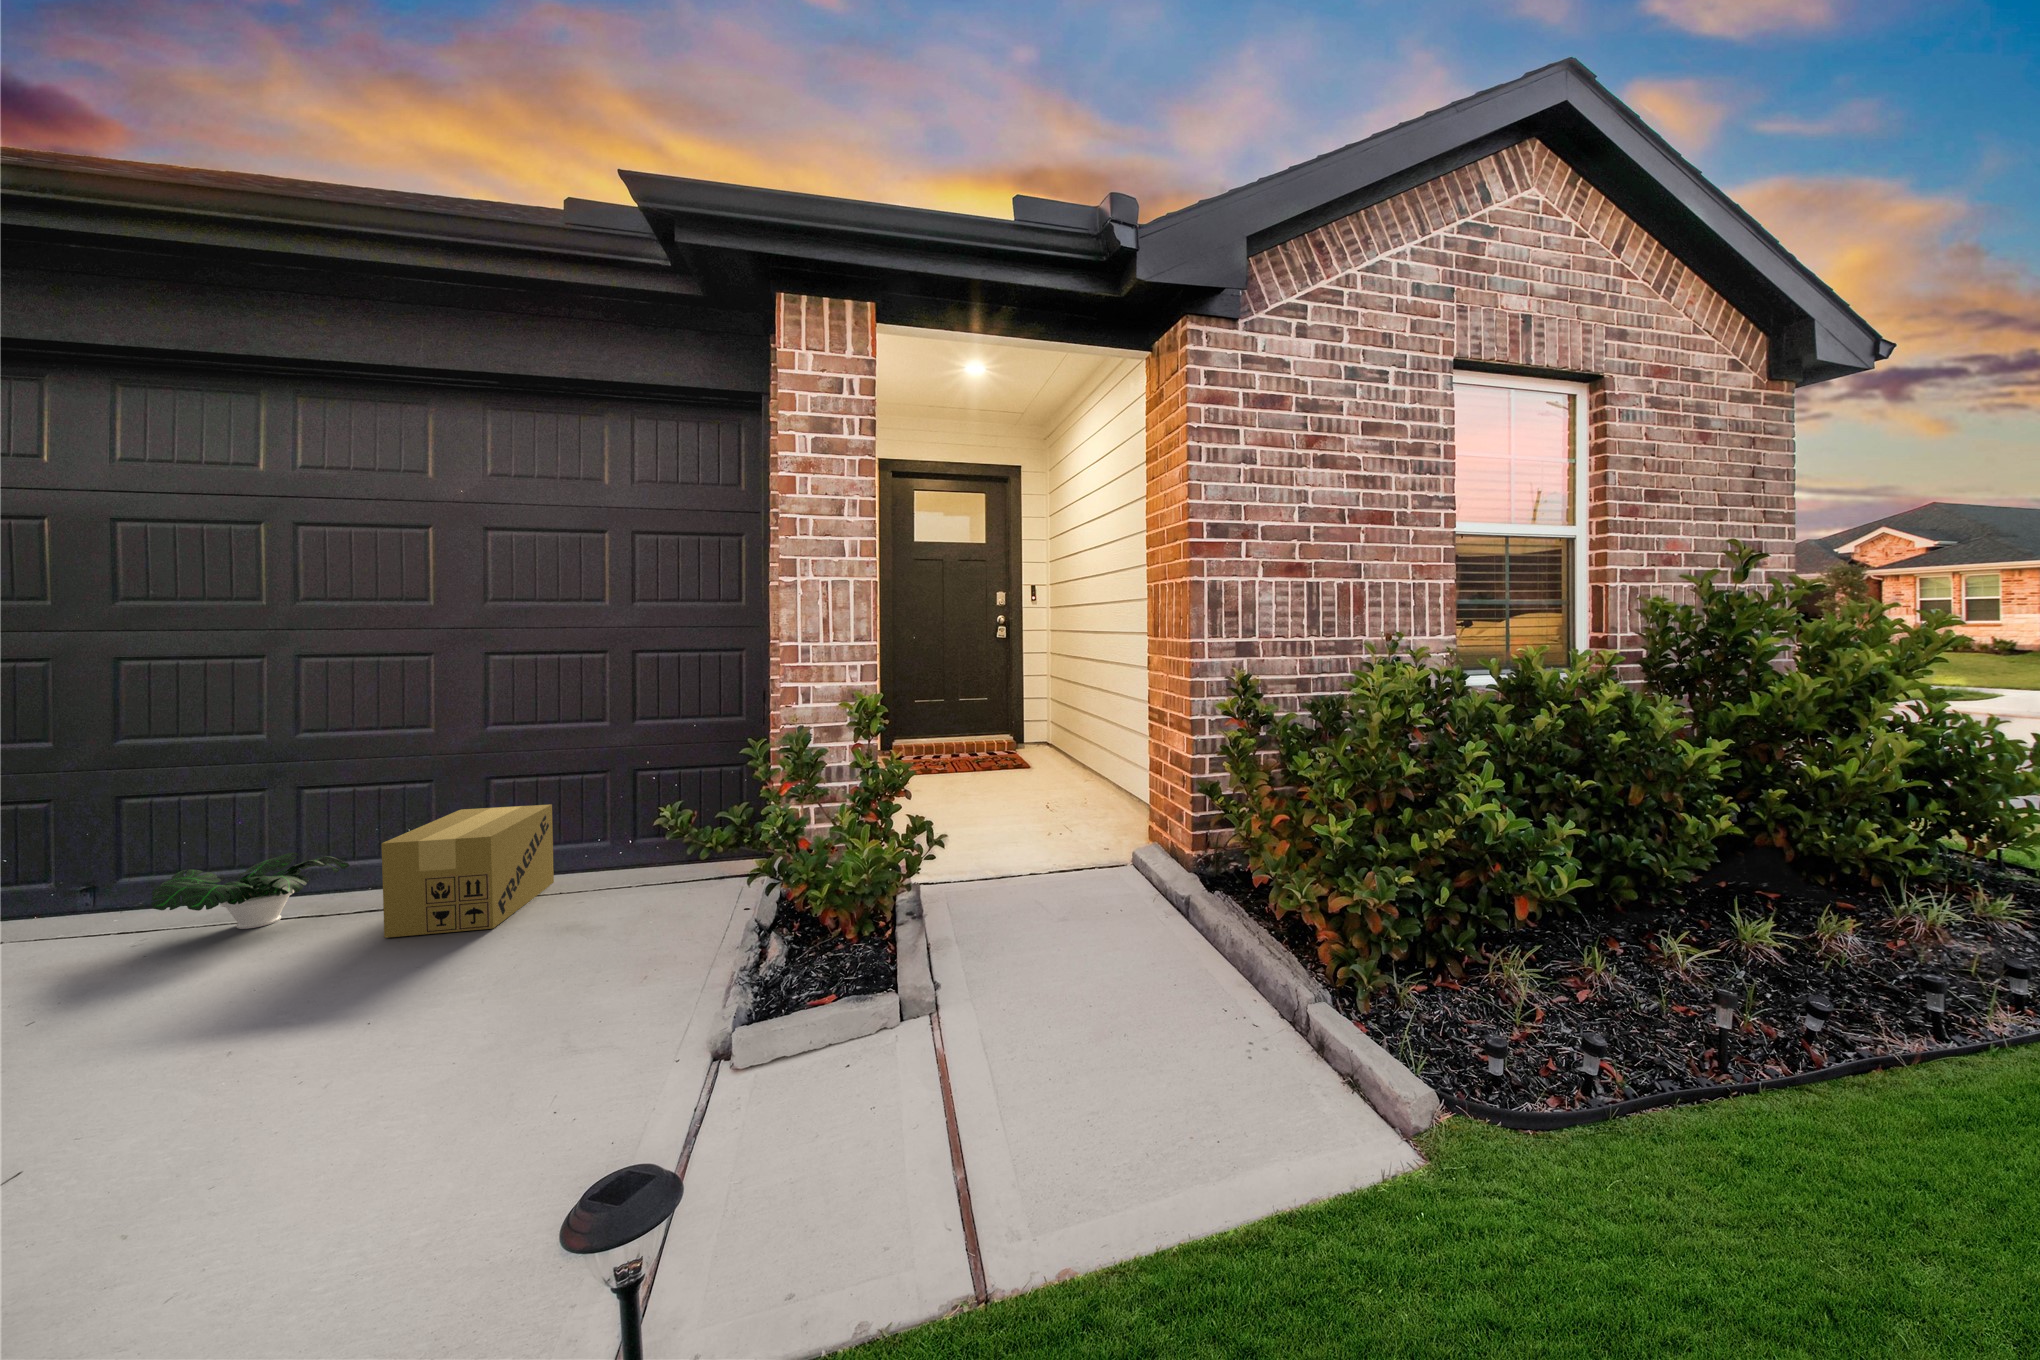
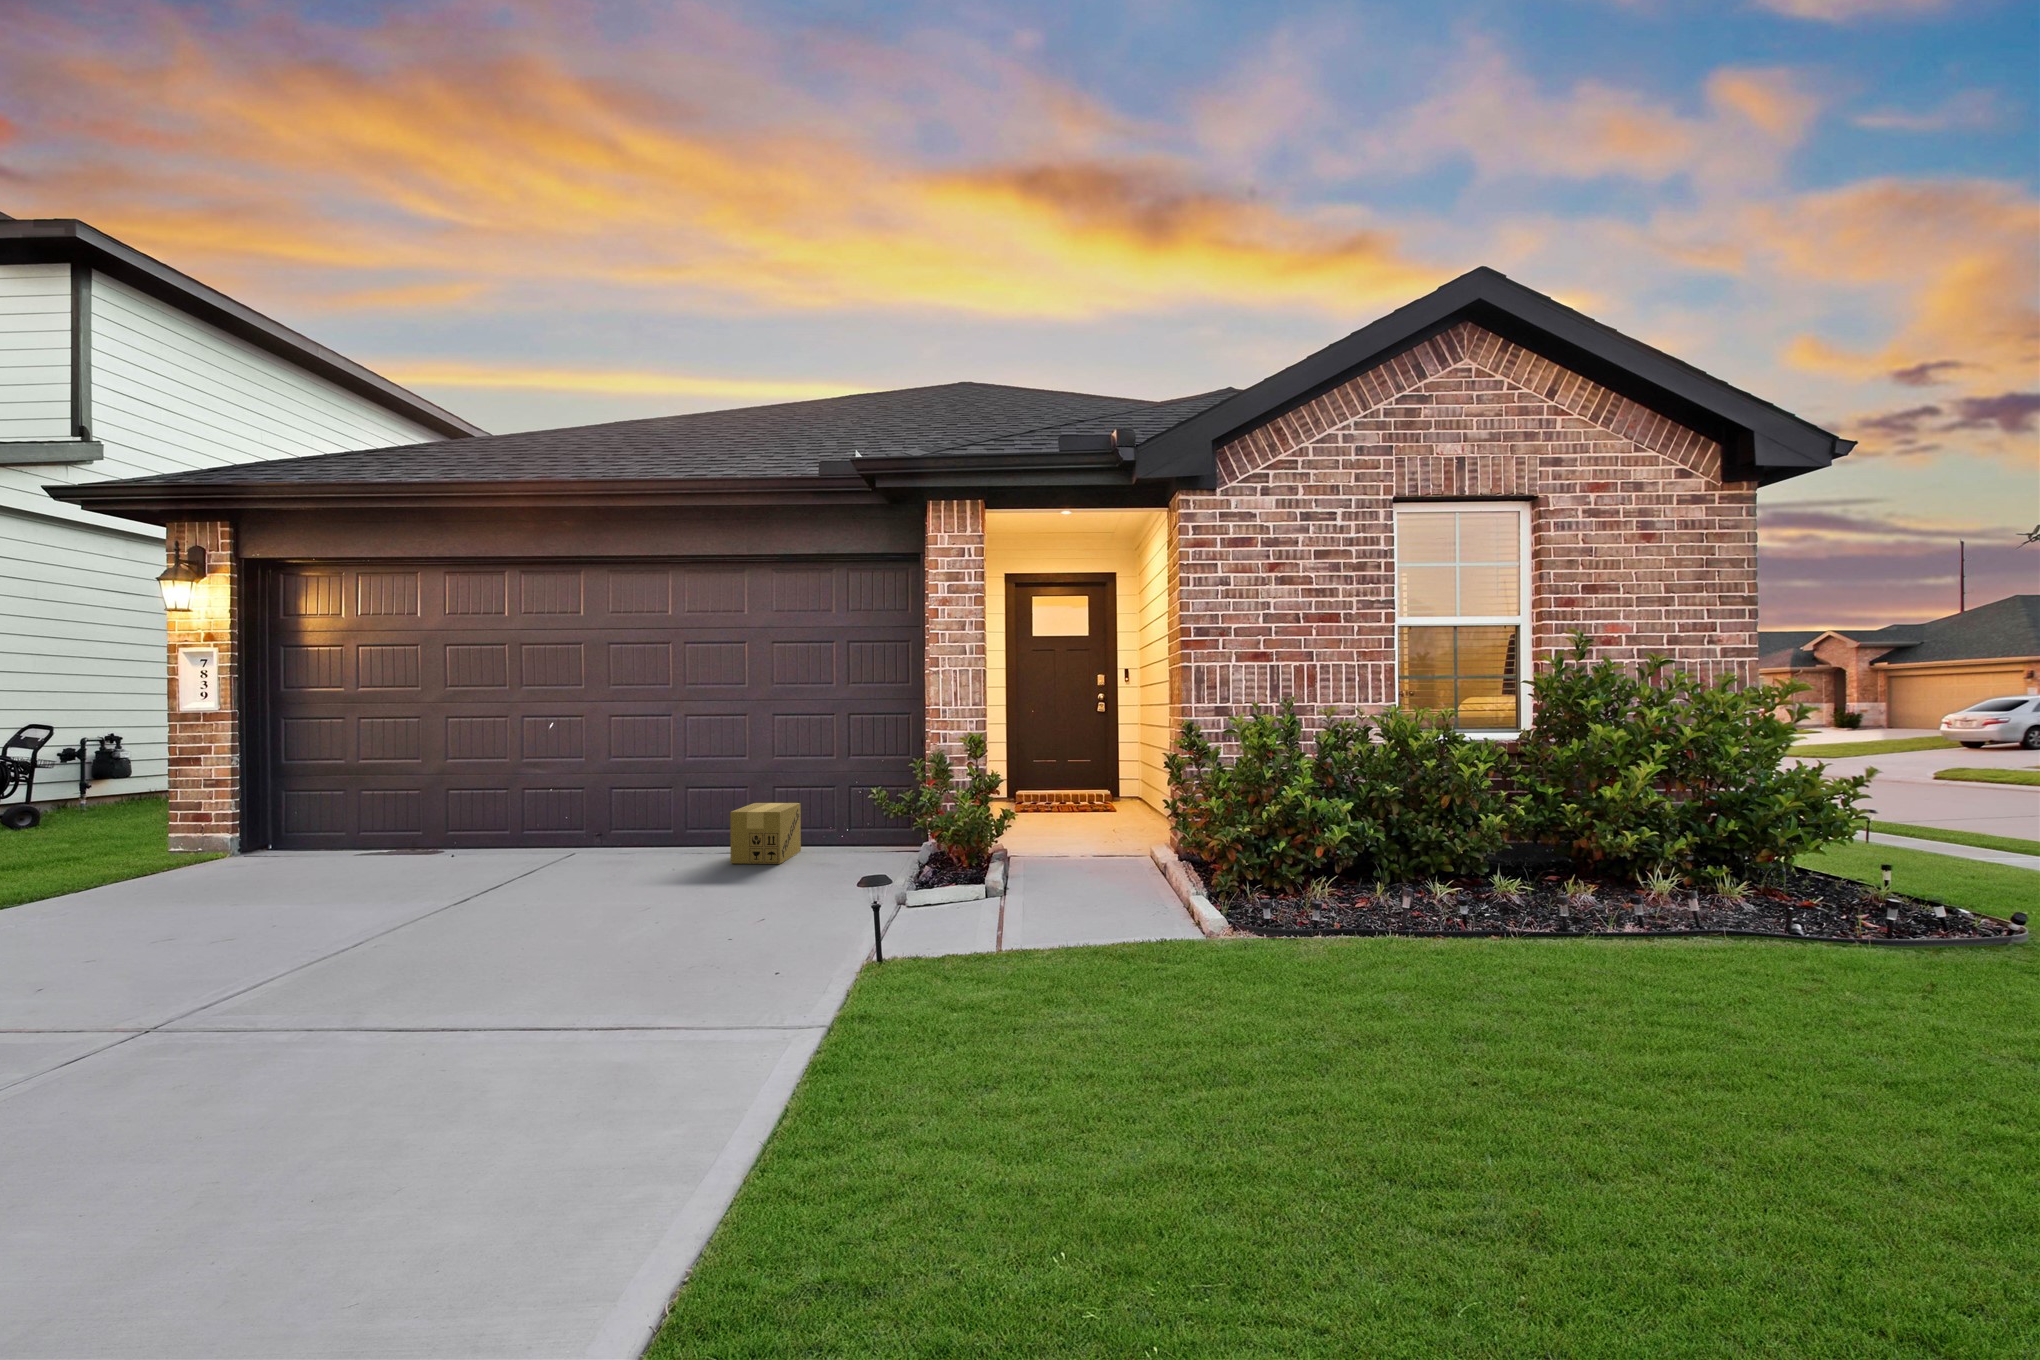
potted plant: present [151,853,350,929] -> none [625,821,703,857]

